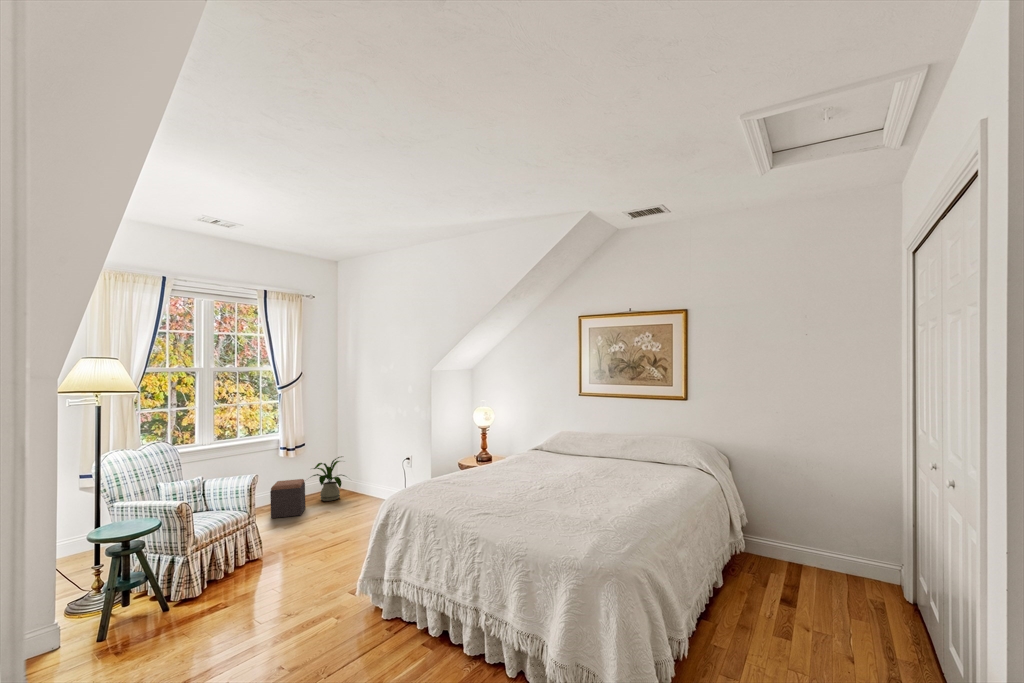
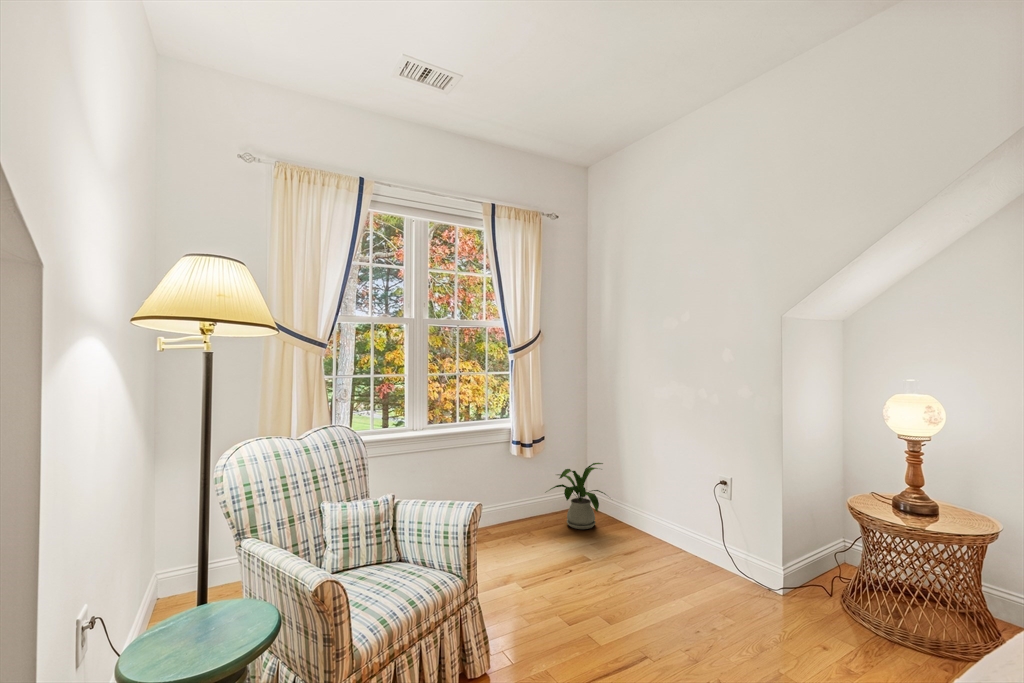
footstool: present [270,479,305,518] -> none [499,492,548,554]

